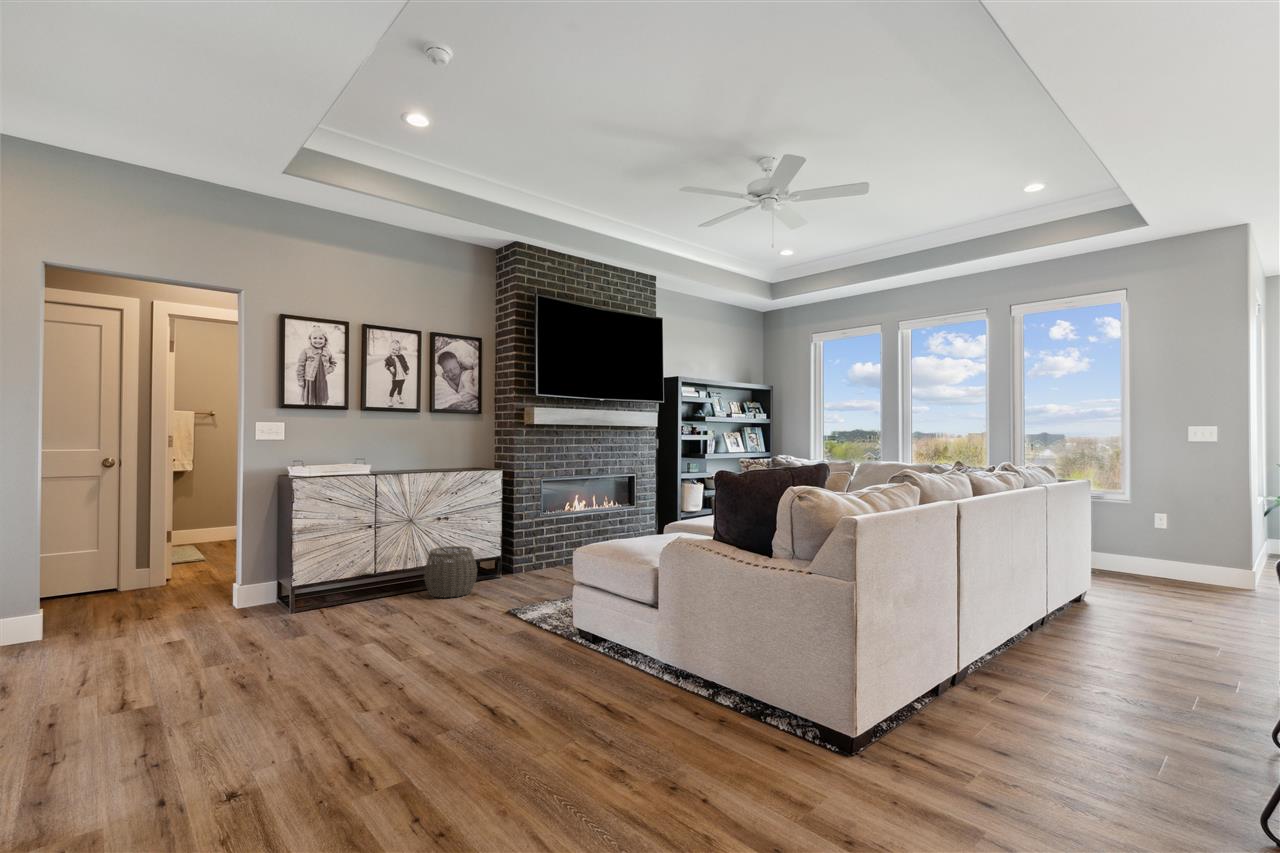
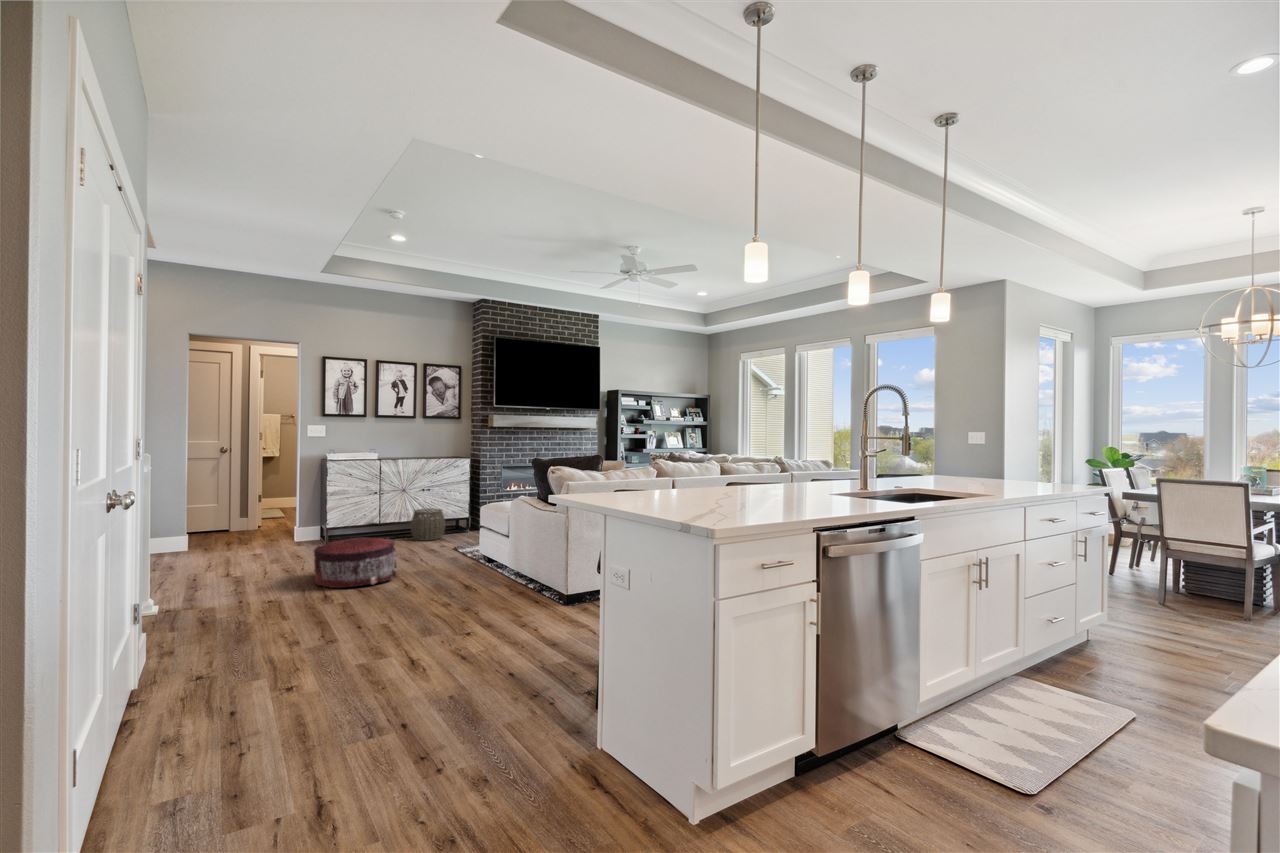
pouf: none [305,616,463,733] -> present [314,538,397,588]

